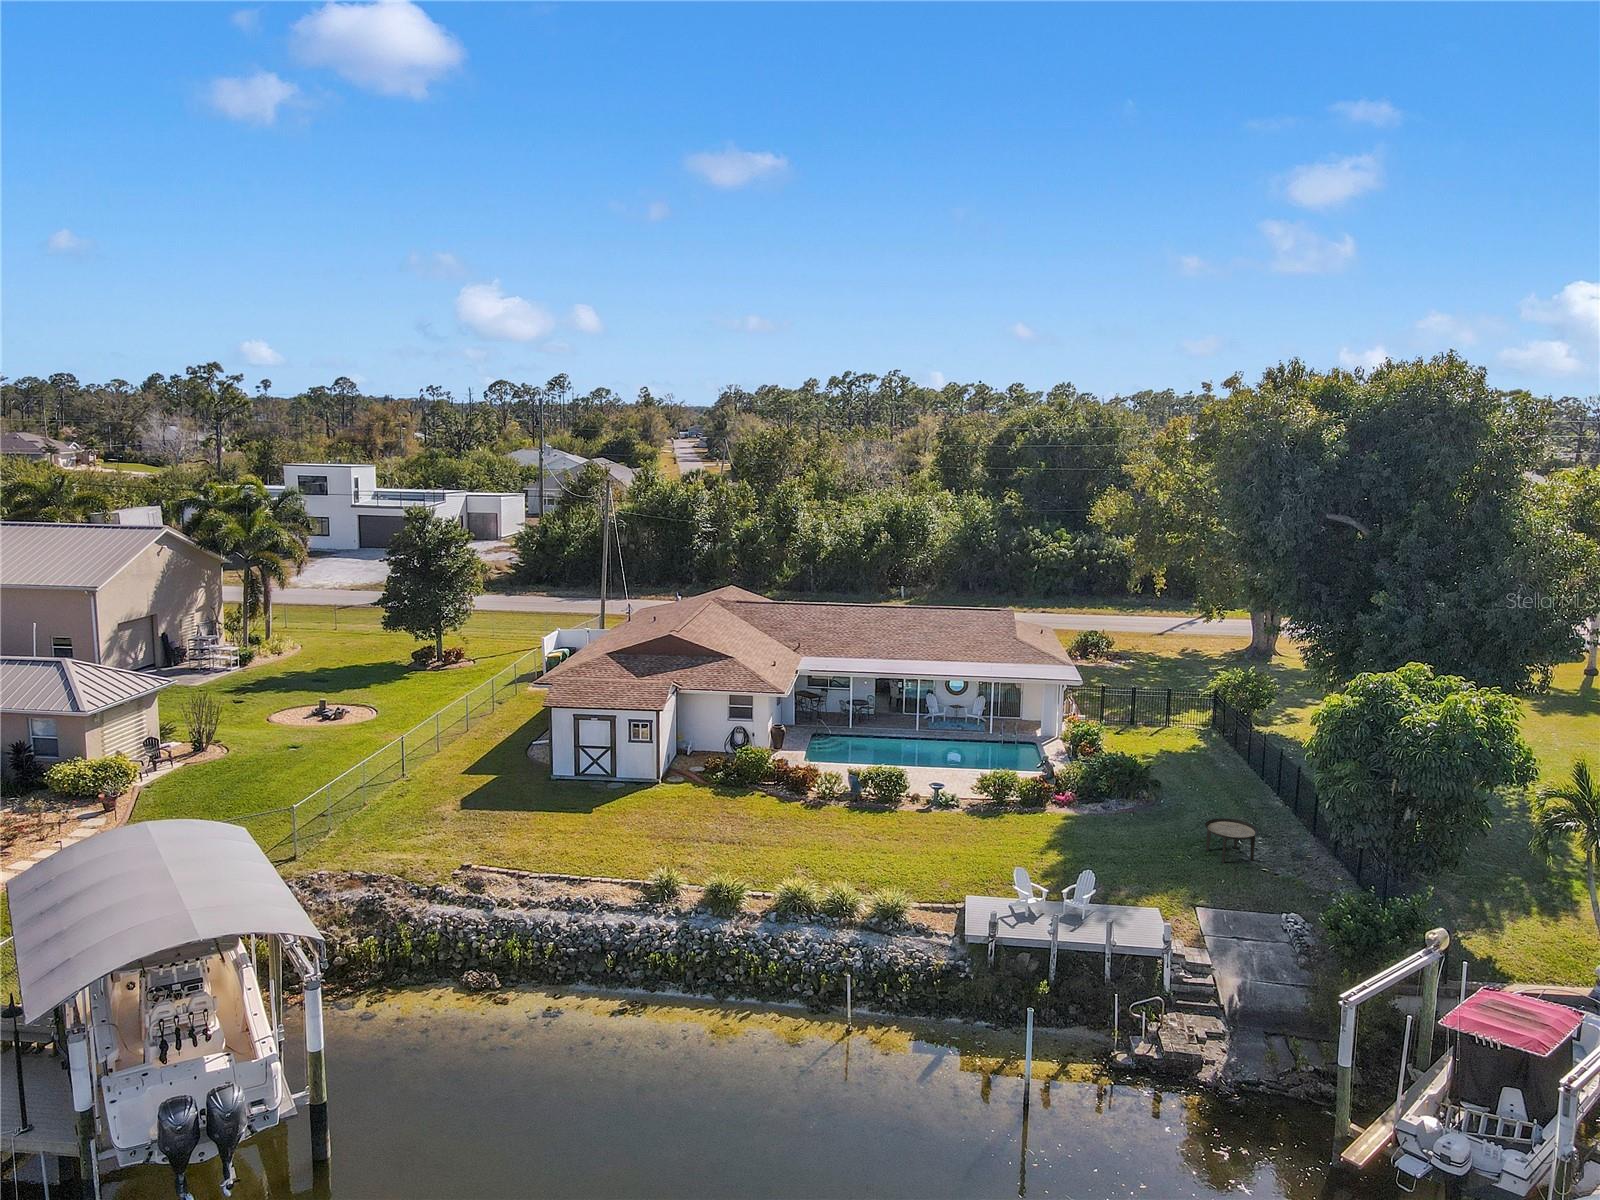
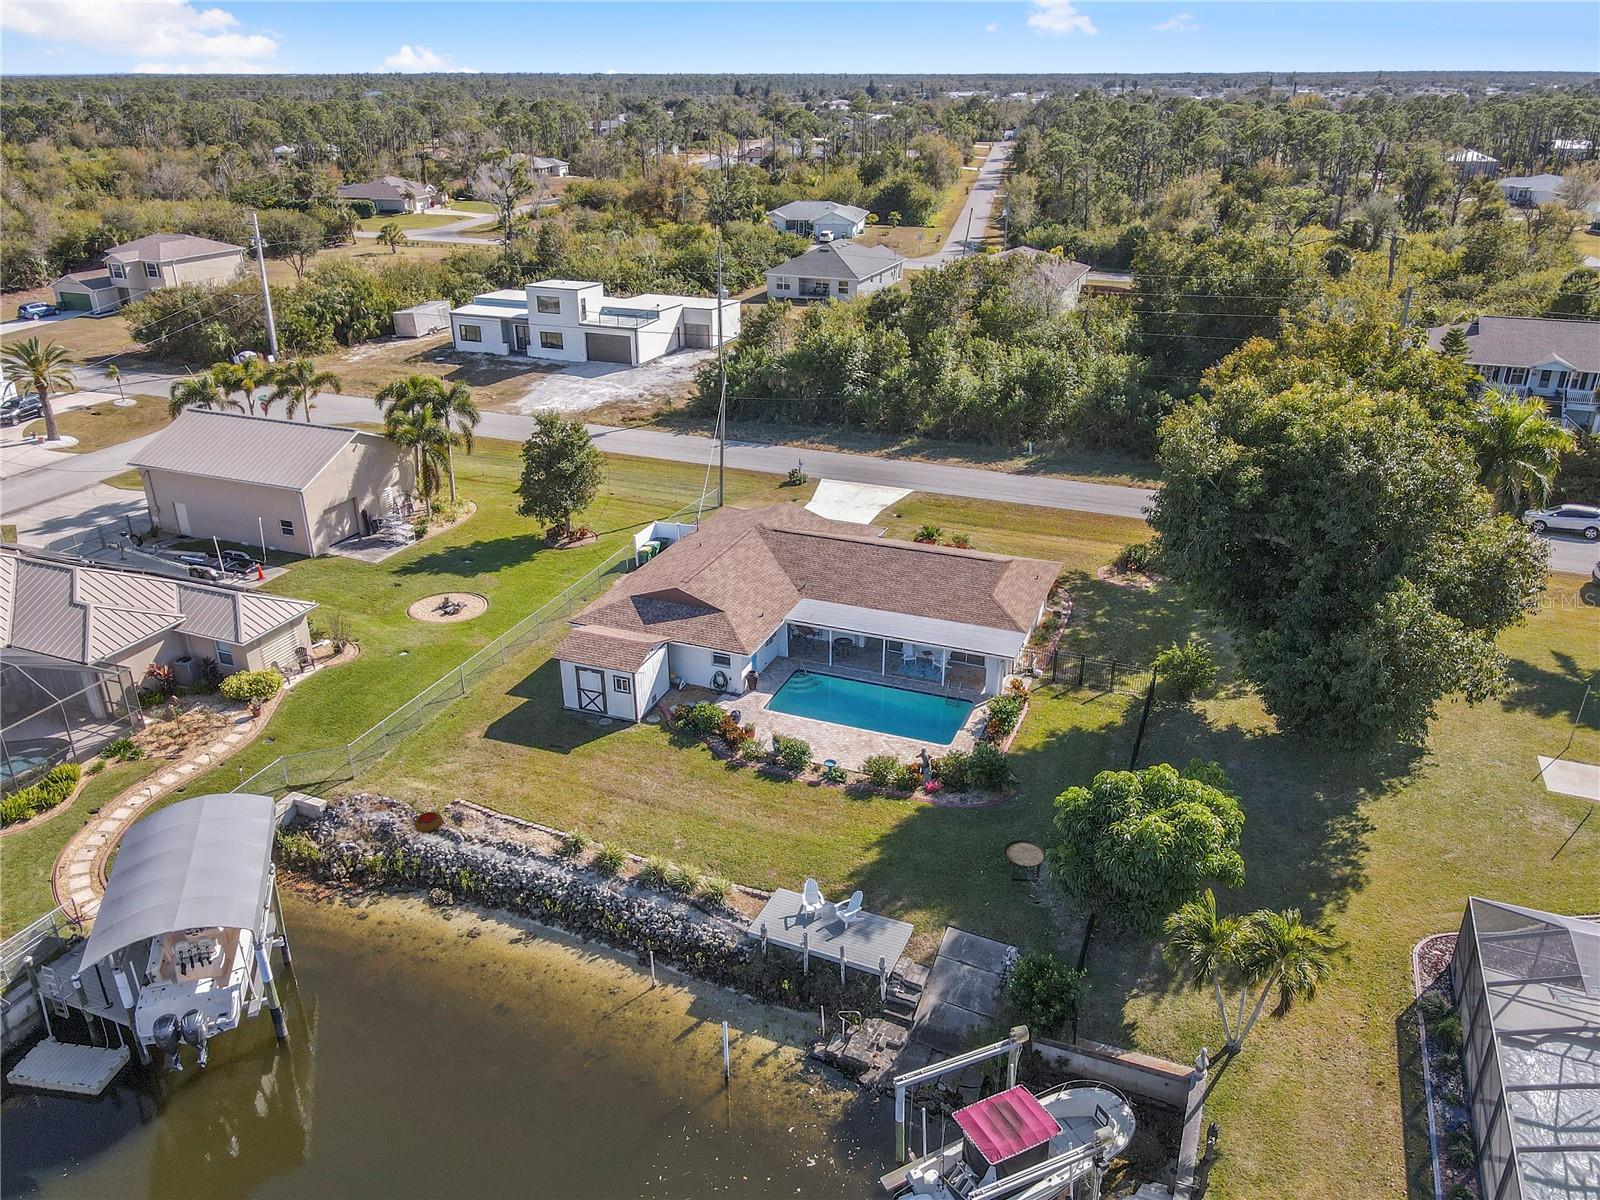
pouf: none [414,879,454,903] -> present [414,812,442,832]

